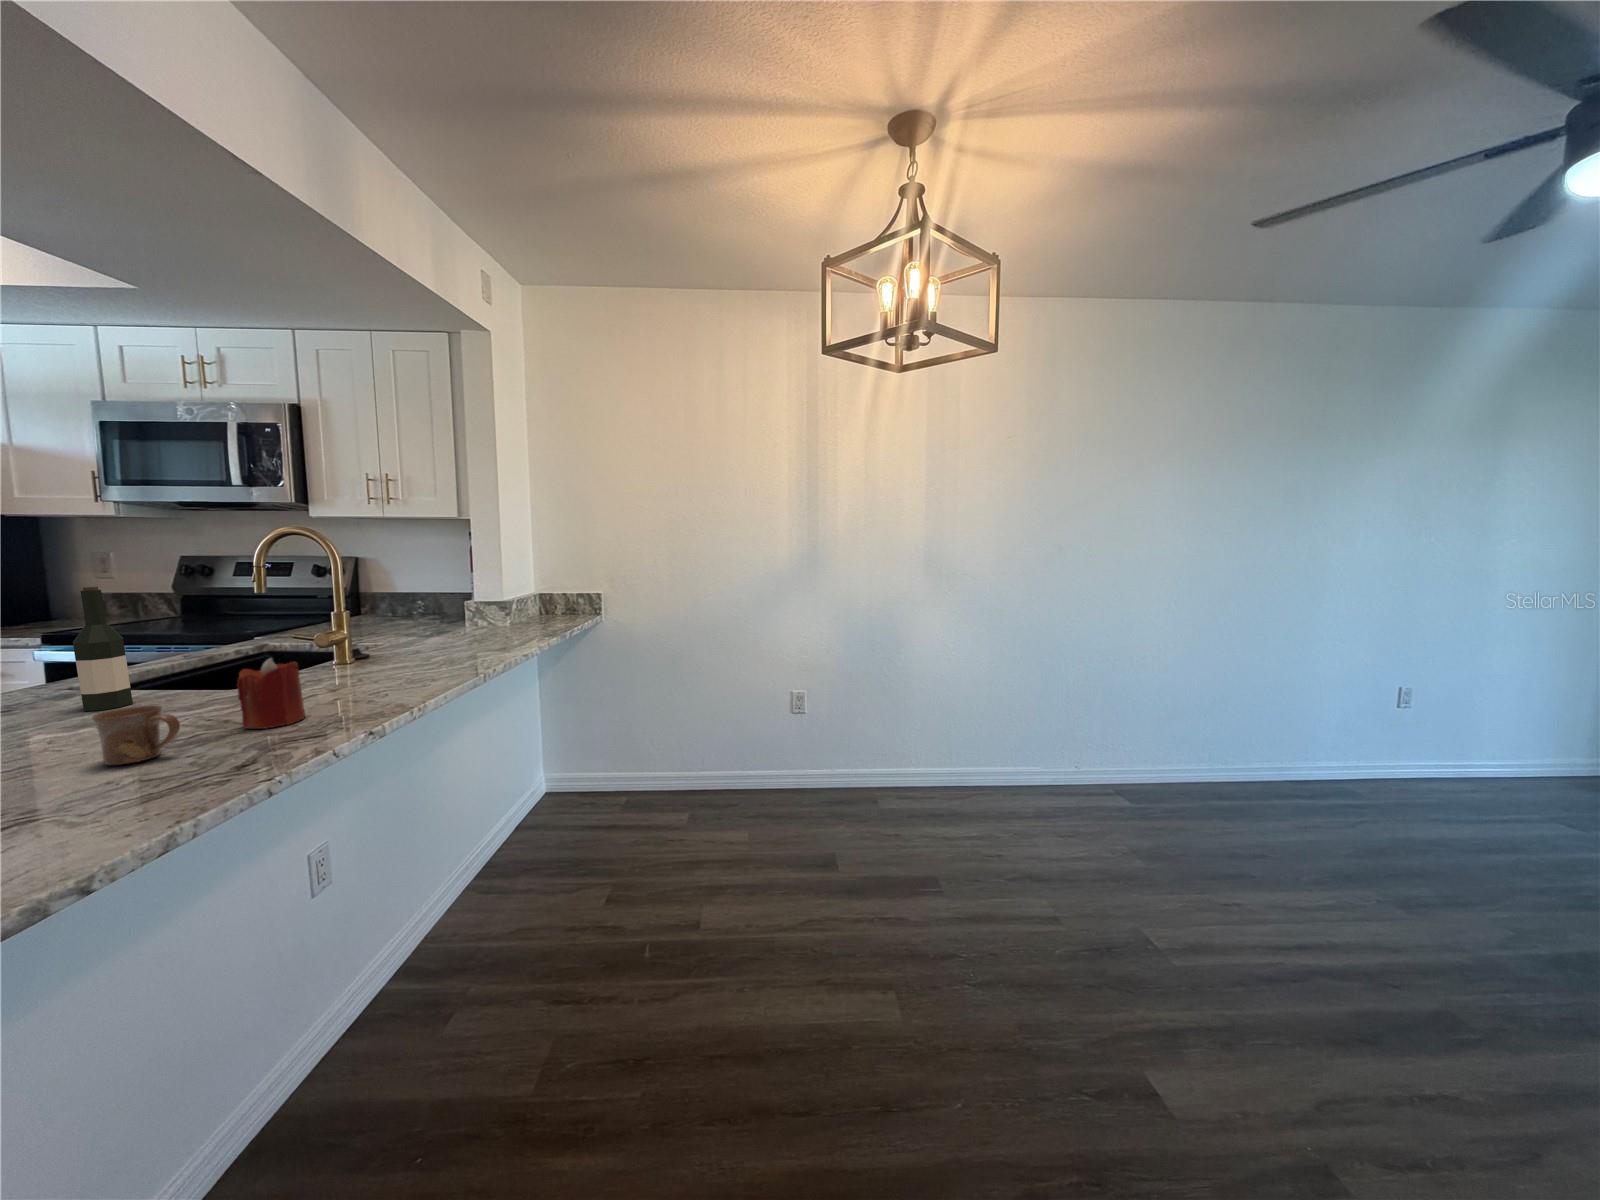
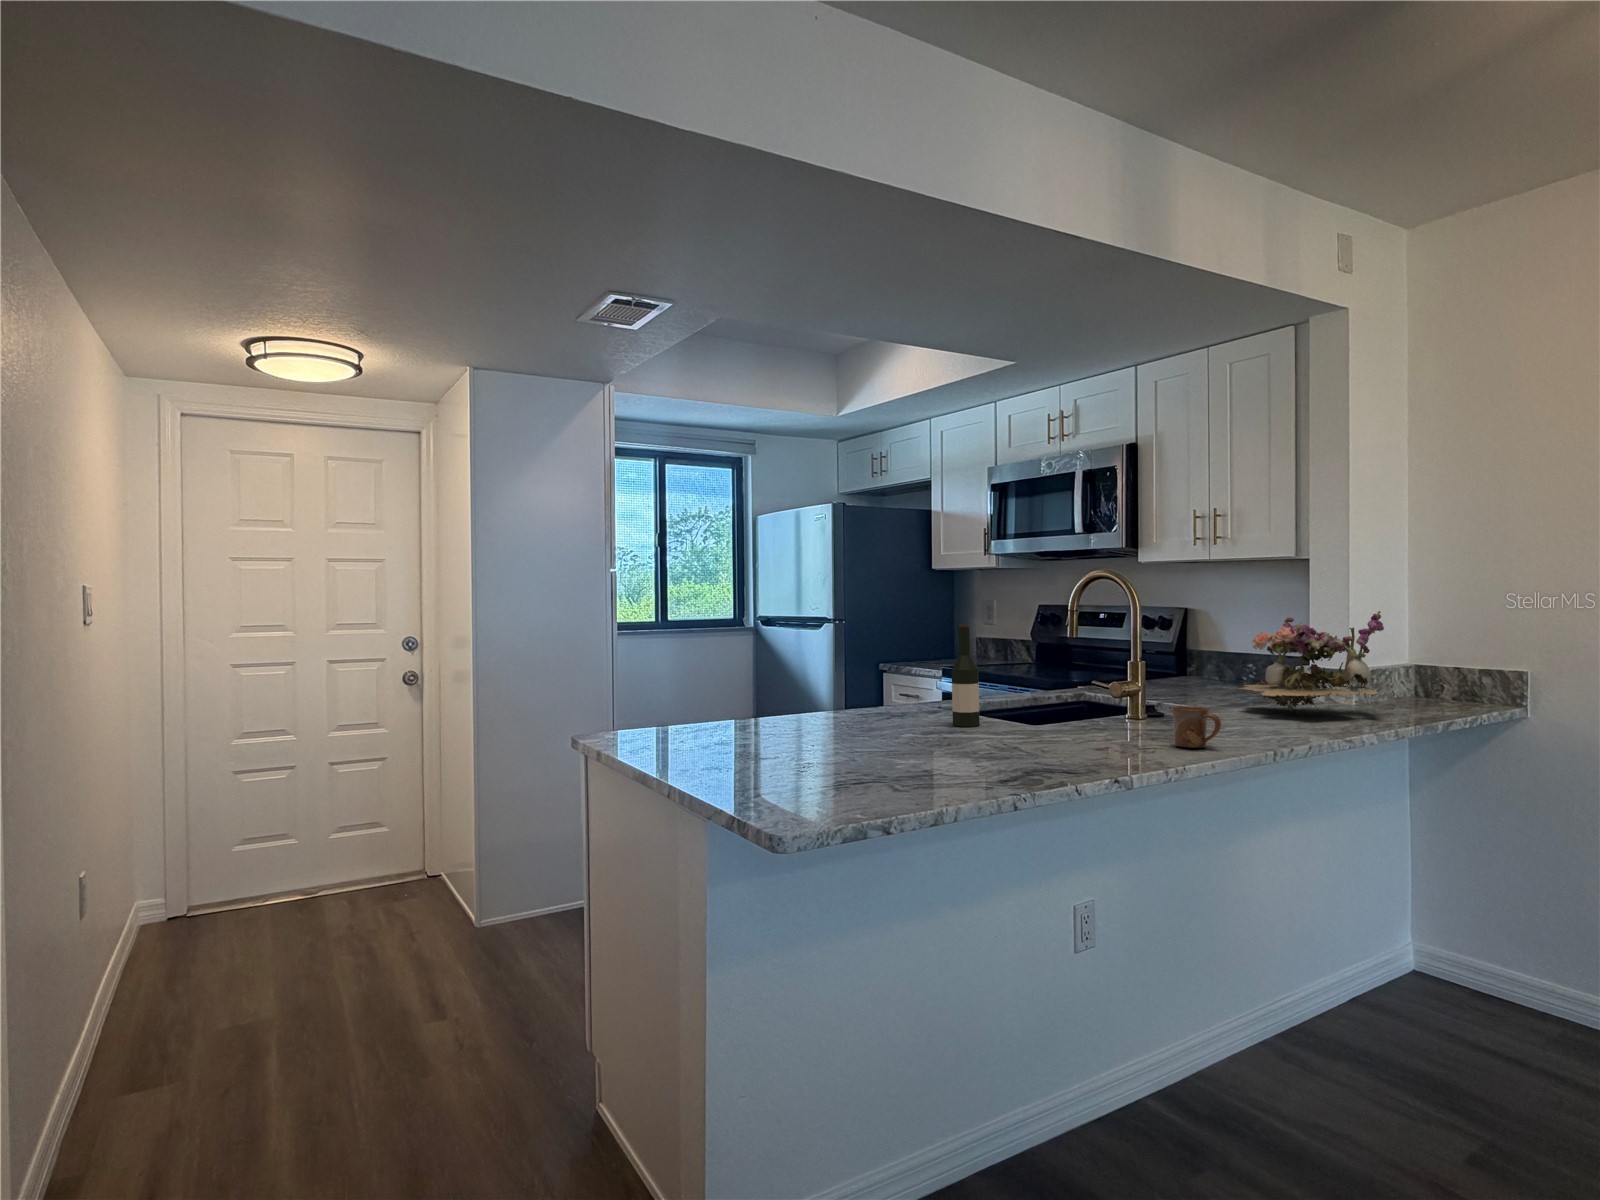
flower arrangement: none [429,561,533,635] -> present [1238,611,1384,711]
candle: present [237,658,305,729] -> none [1030,693,1078,760]
mug: present [92,705,180,765] -> present [1171,706,1221,748]

